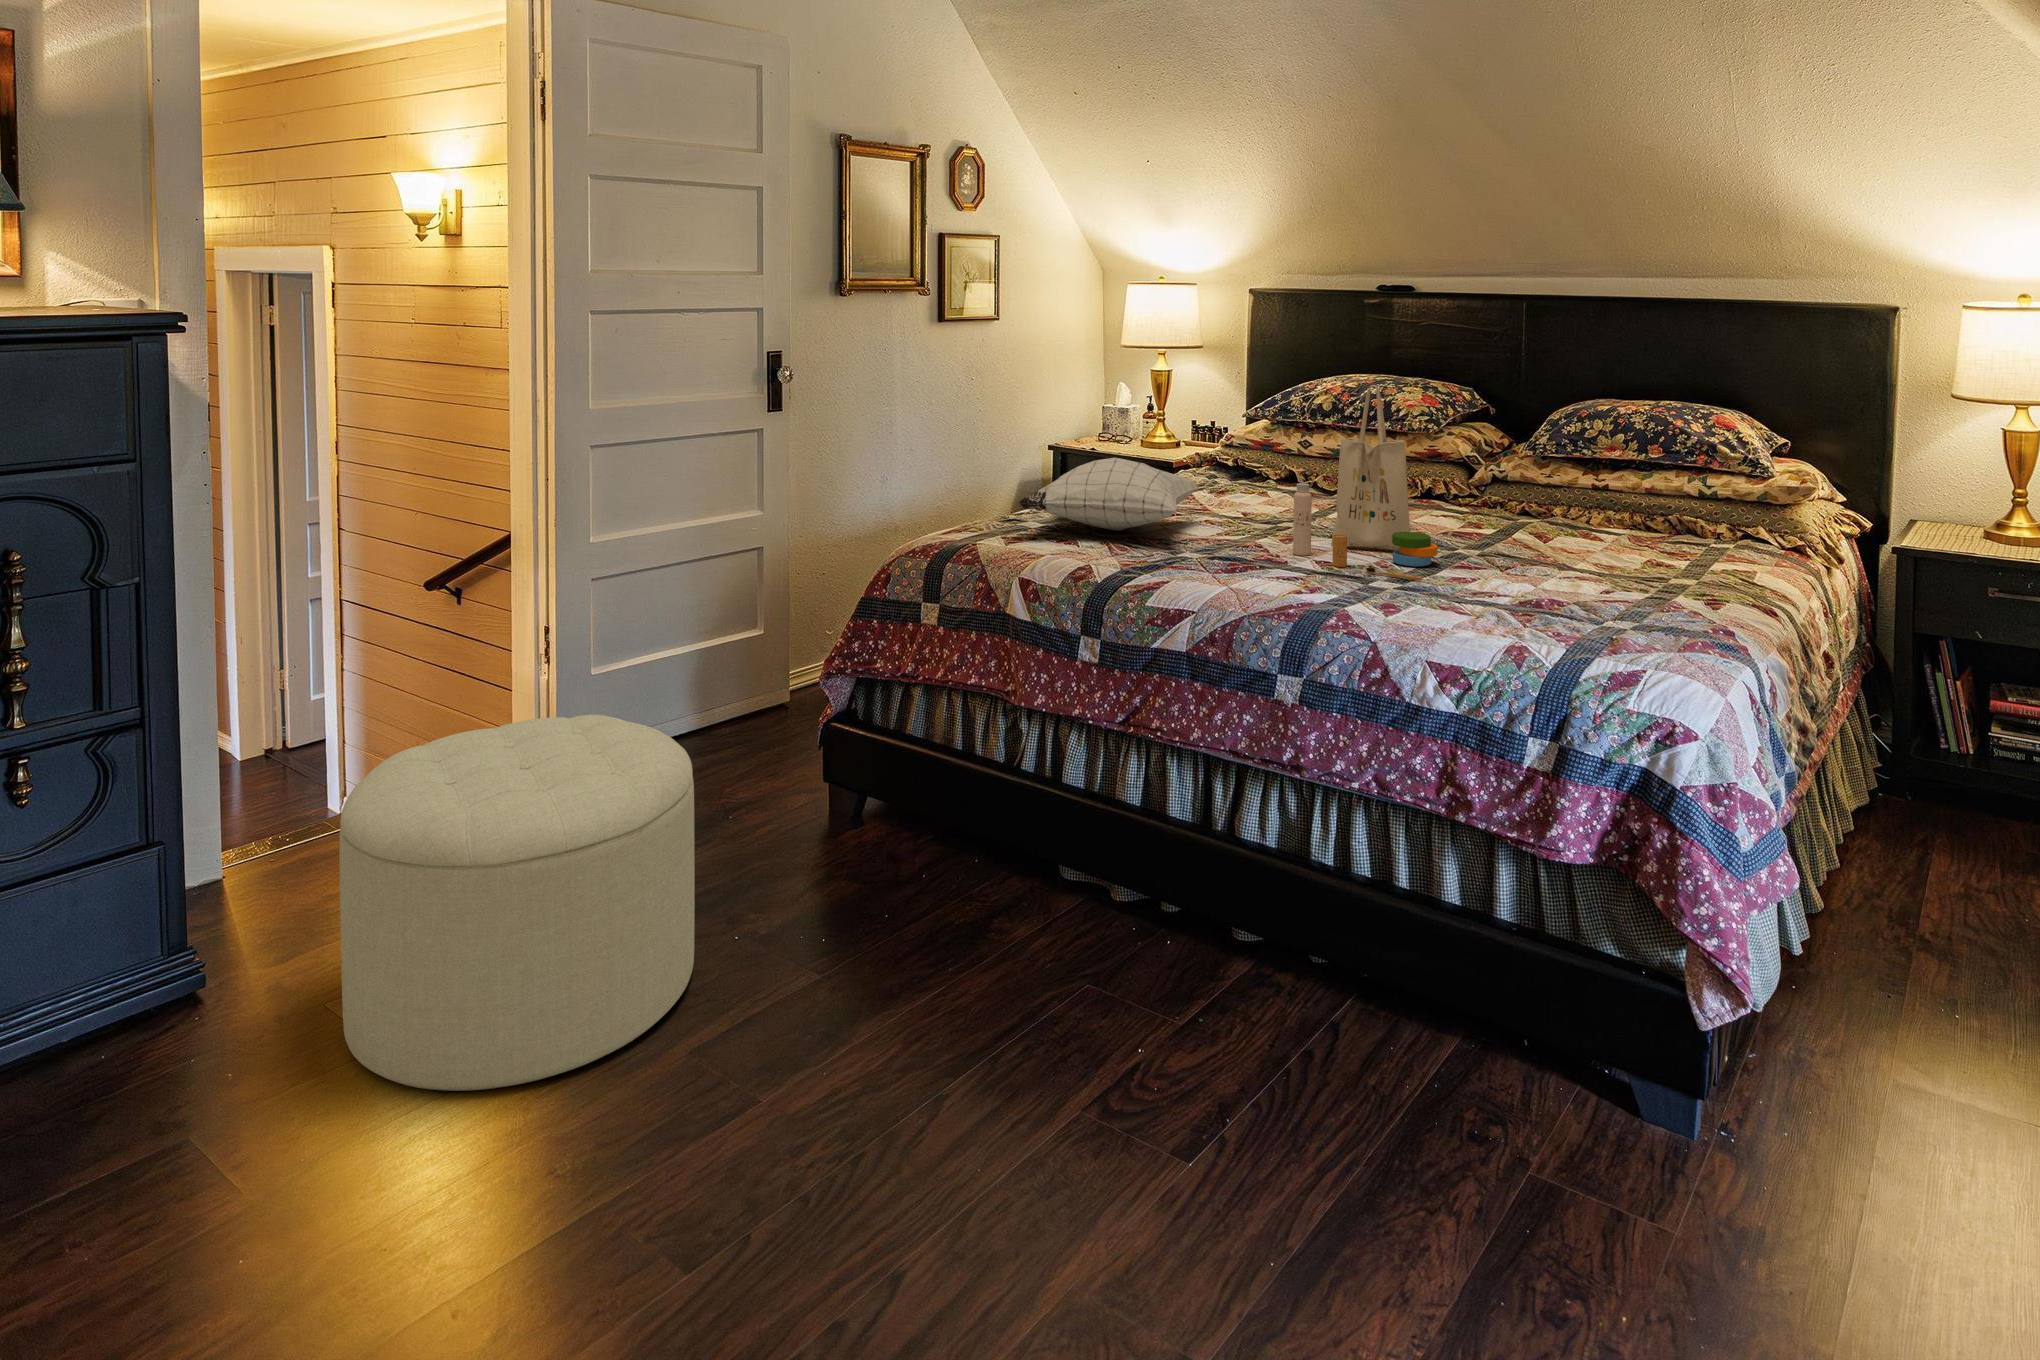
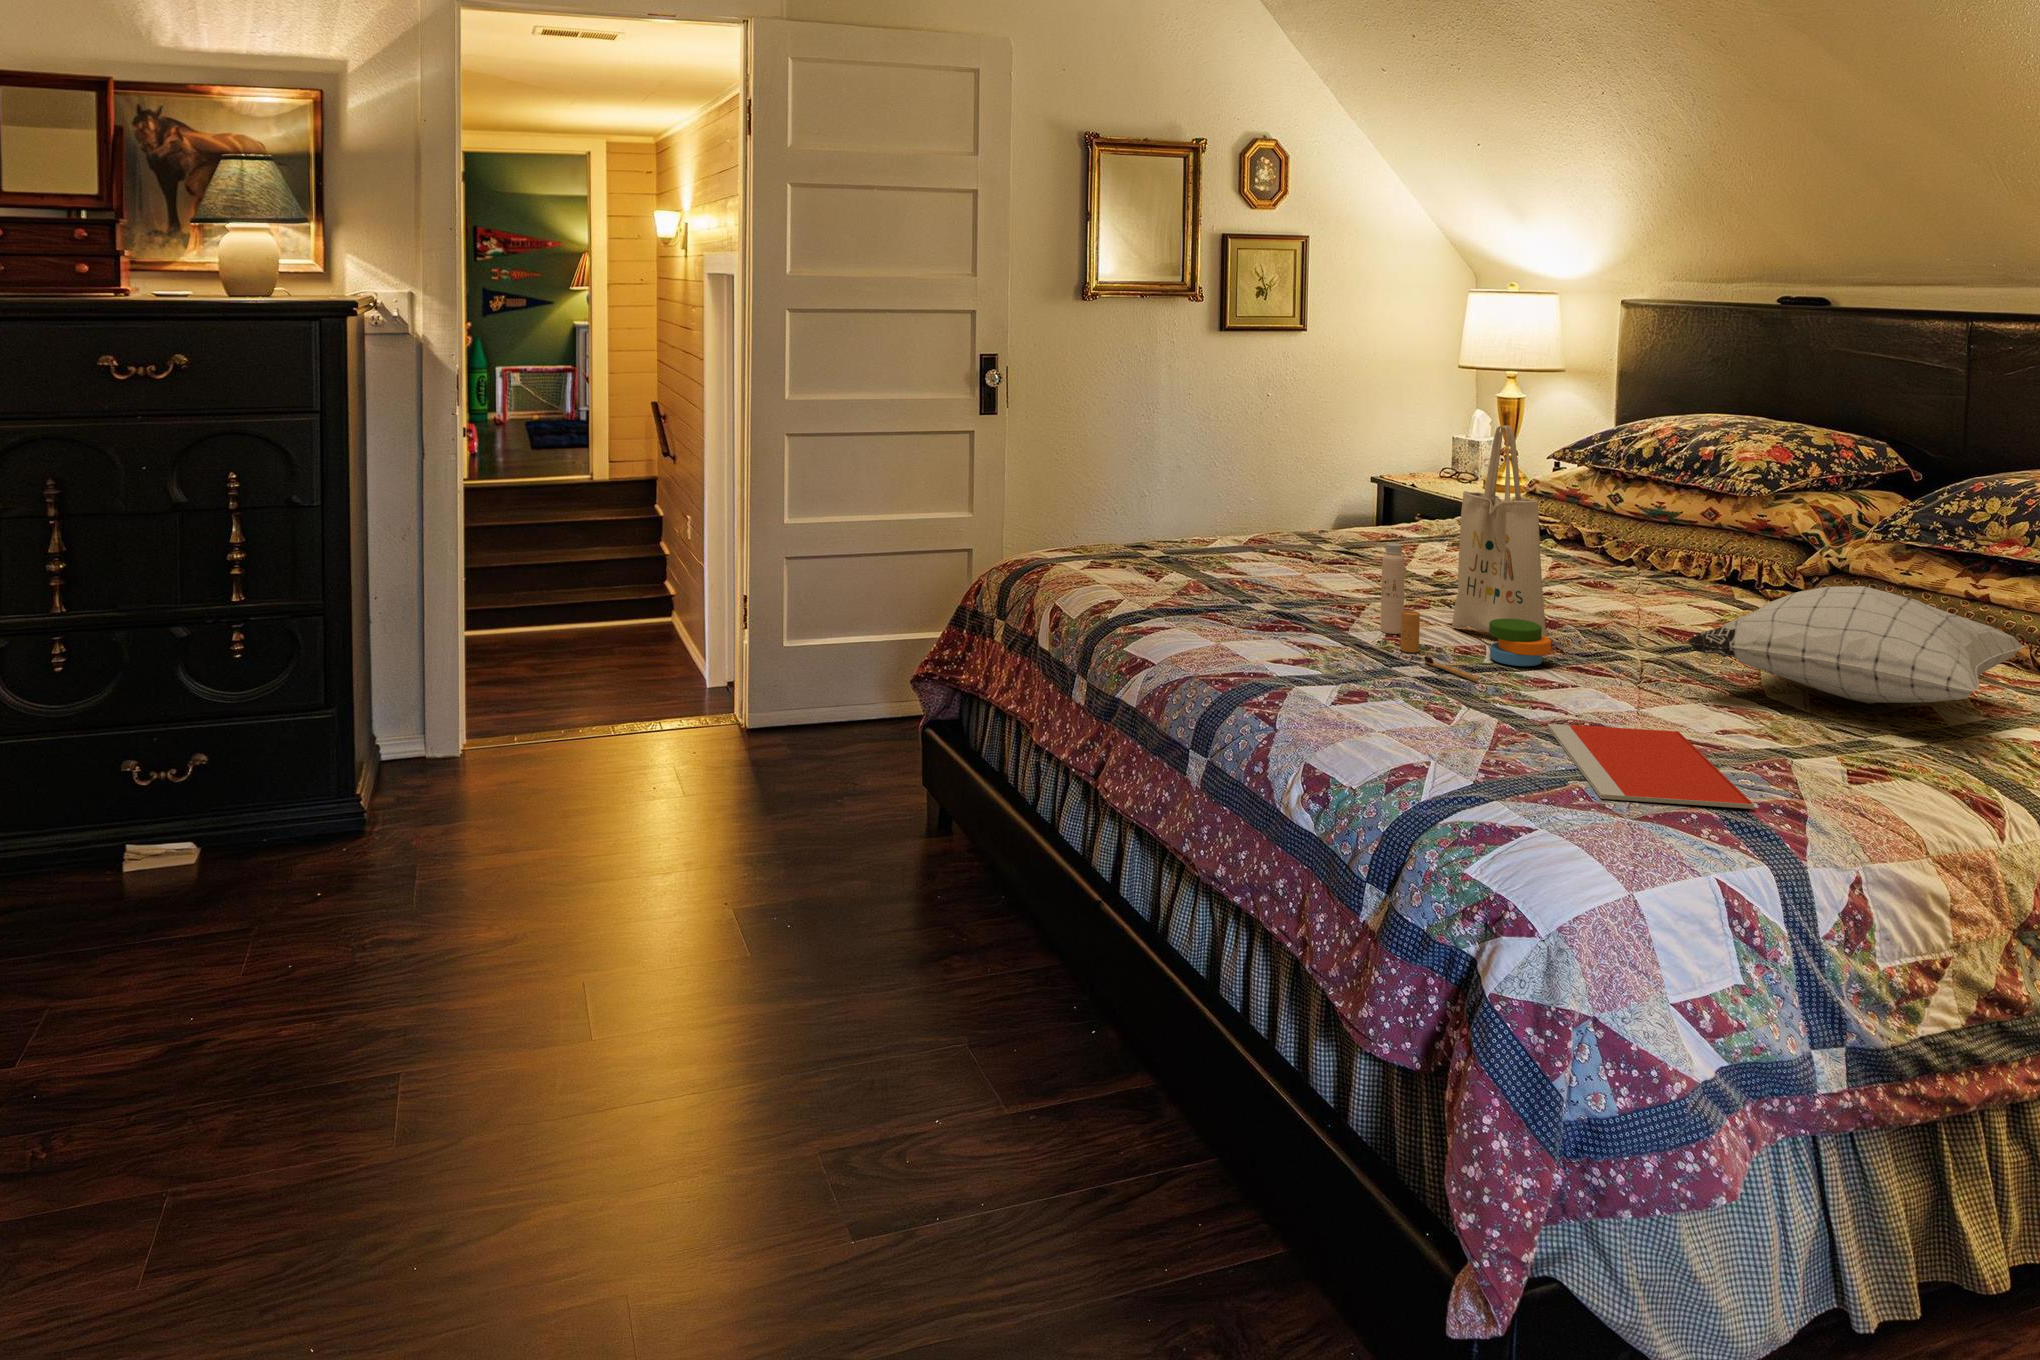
pillow: present [1018,458,1197,531] -> present [1687,586,2025,704]
notebook: none [1516,594,1709,644] -> present [1548,724,1754,809]
ottoman: present [339,715,695,1092] -> none [379,687,683,995]

